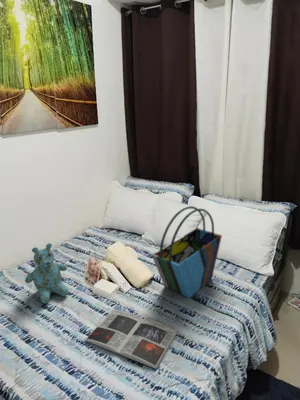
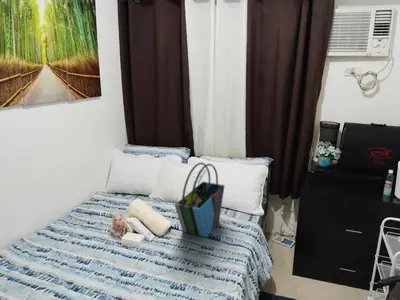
stuffed bear: present [25,243,68,304] -> none [57,203,99,259]
magazine: present [85,310,177,369] -> none [129,254,205,290]

